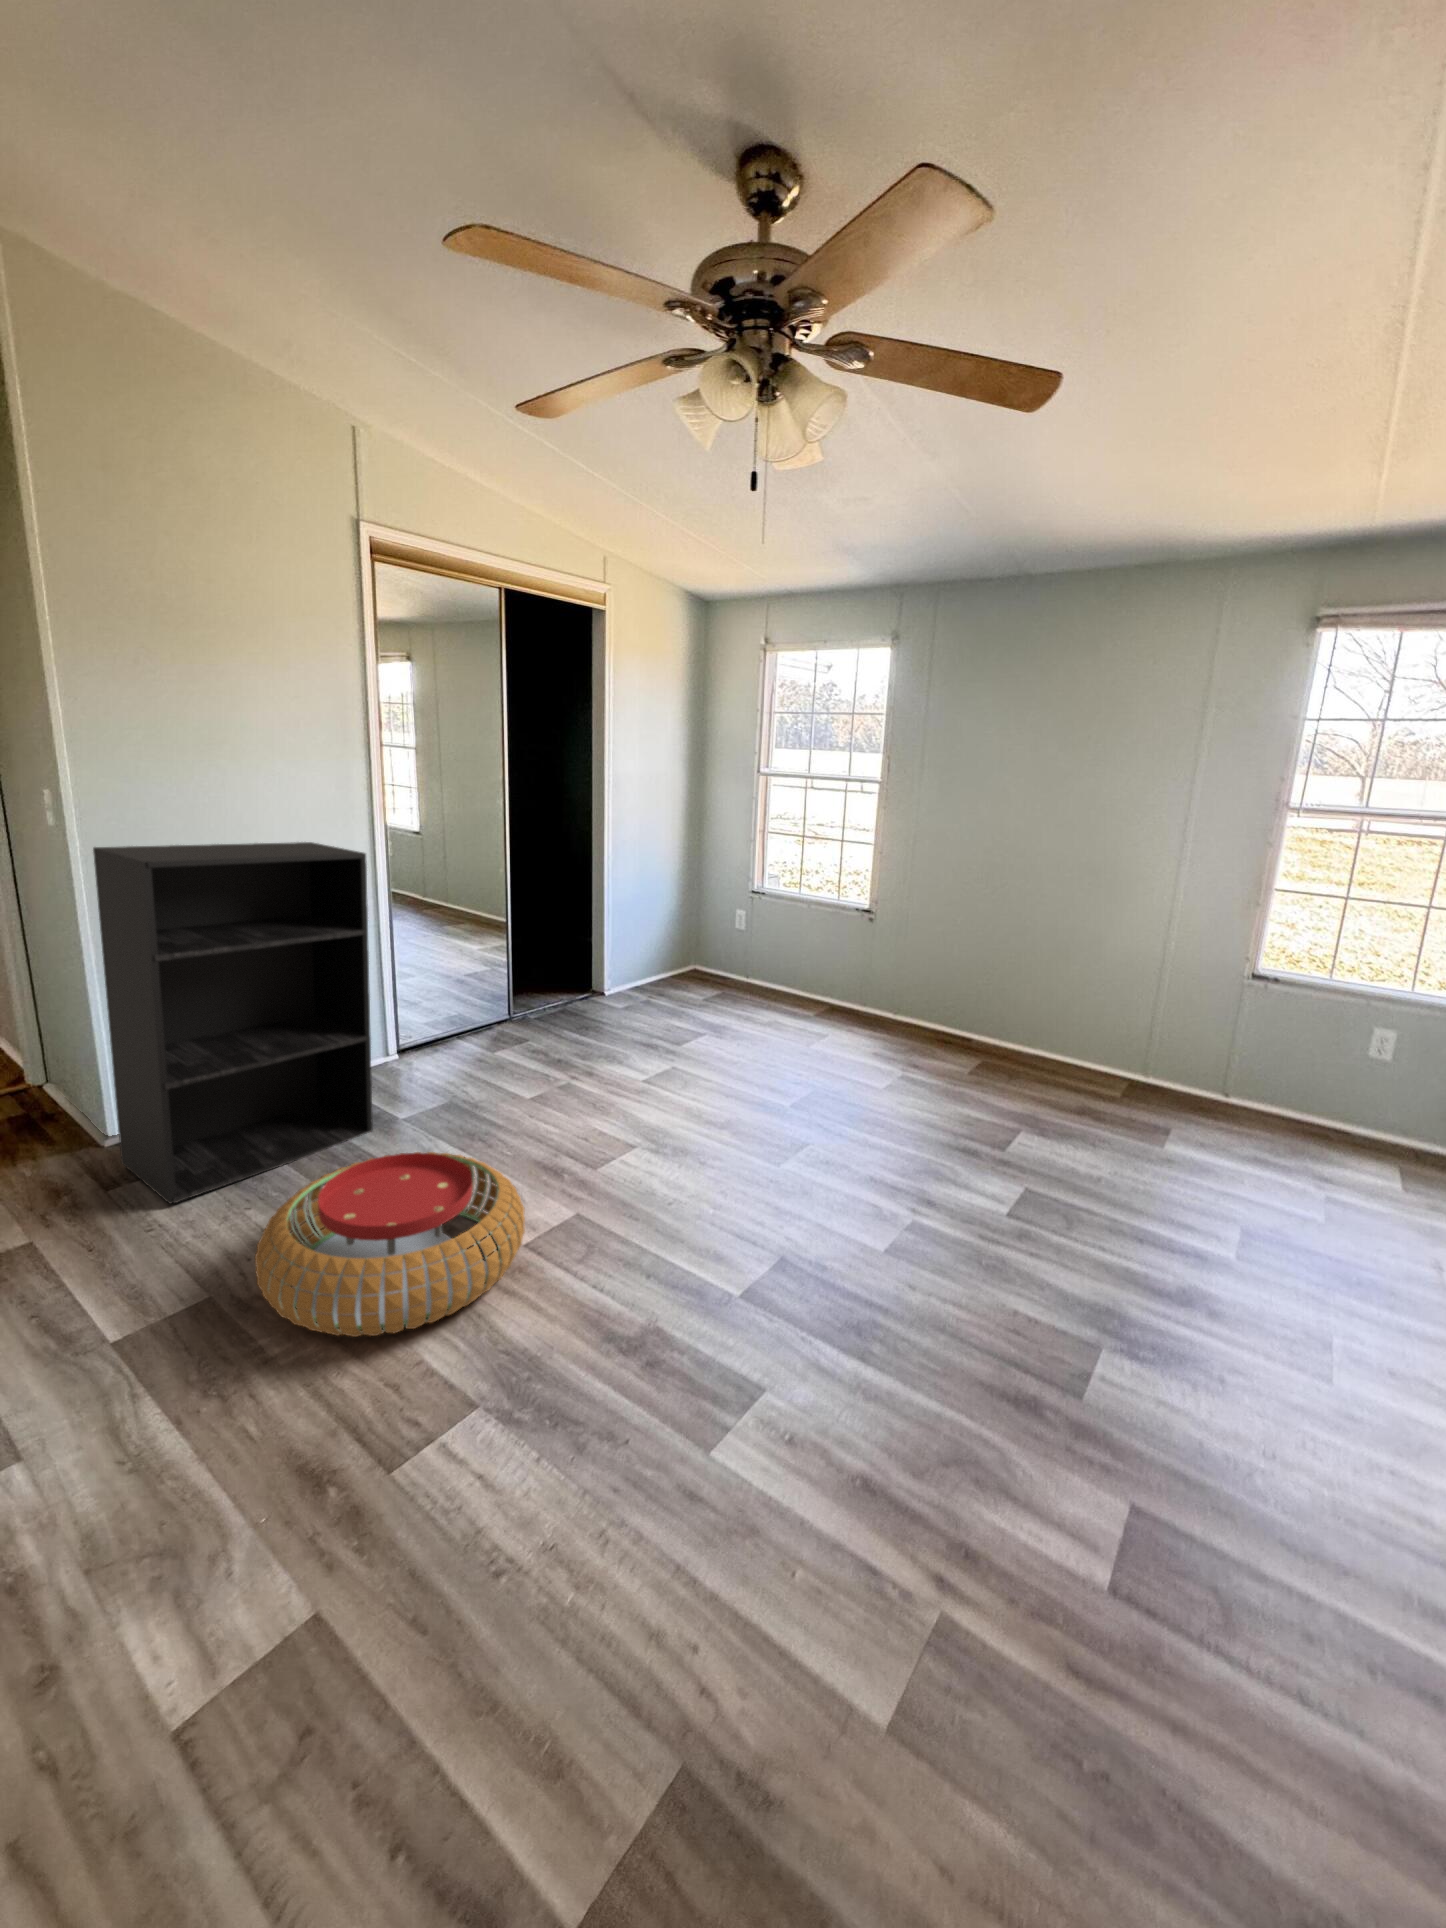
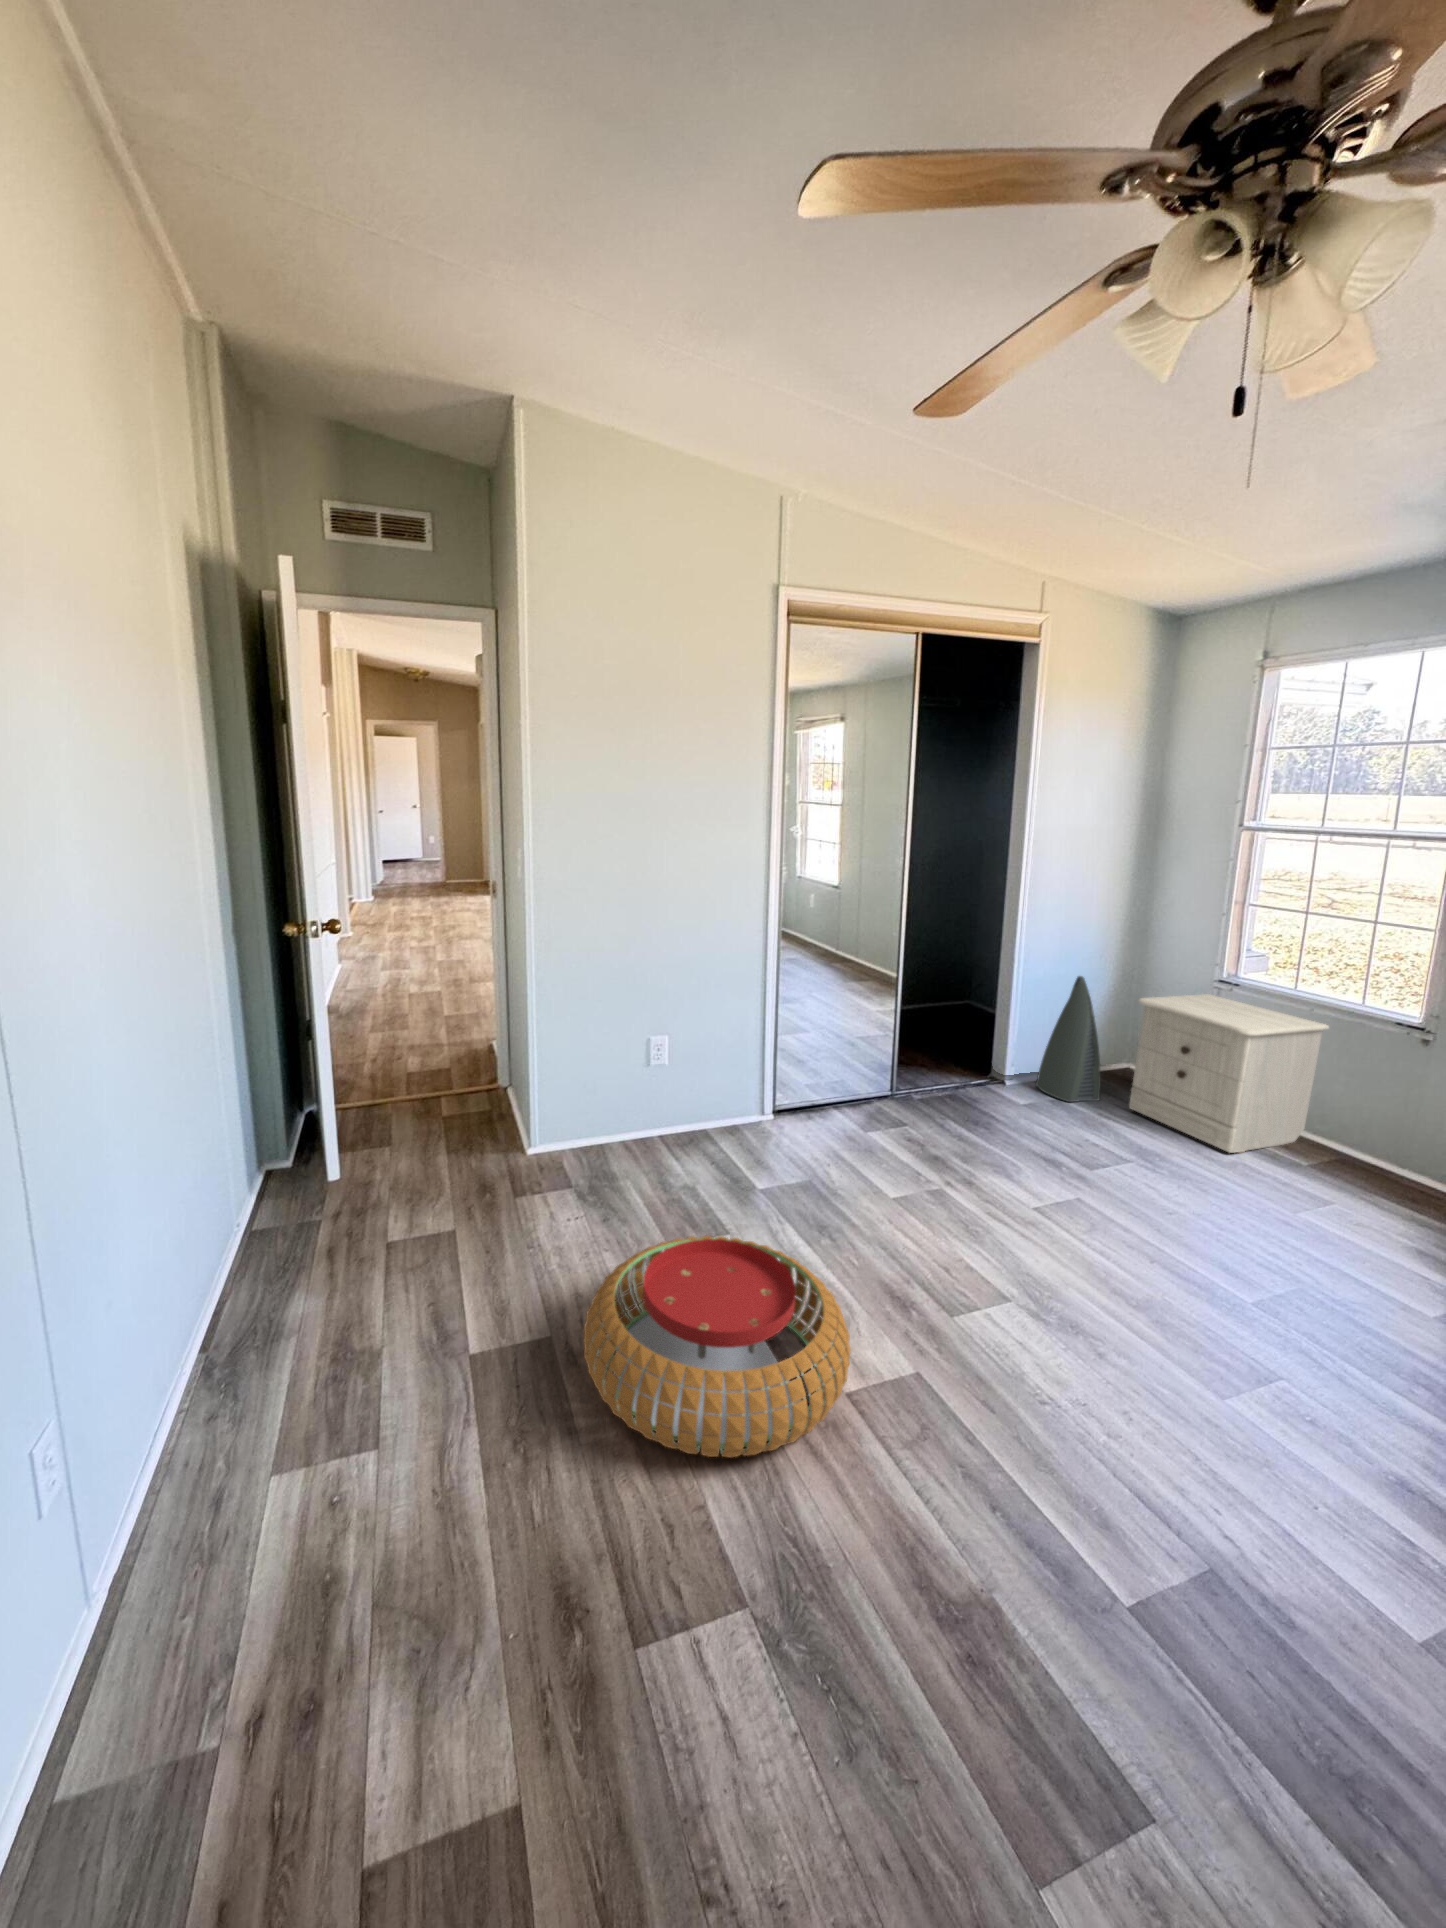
bookshelf: present [93,842,373,1204] -> none [532,899,745,1225]
air purifier: none [630,897,679,1000] -> present [1036,976,1100,1102]
nightstand: none [700,903,818,1015] -> present [1129,994,1329,1153]

